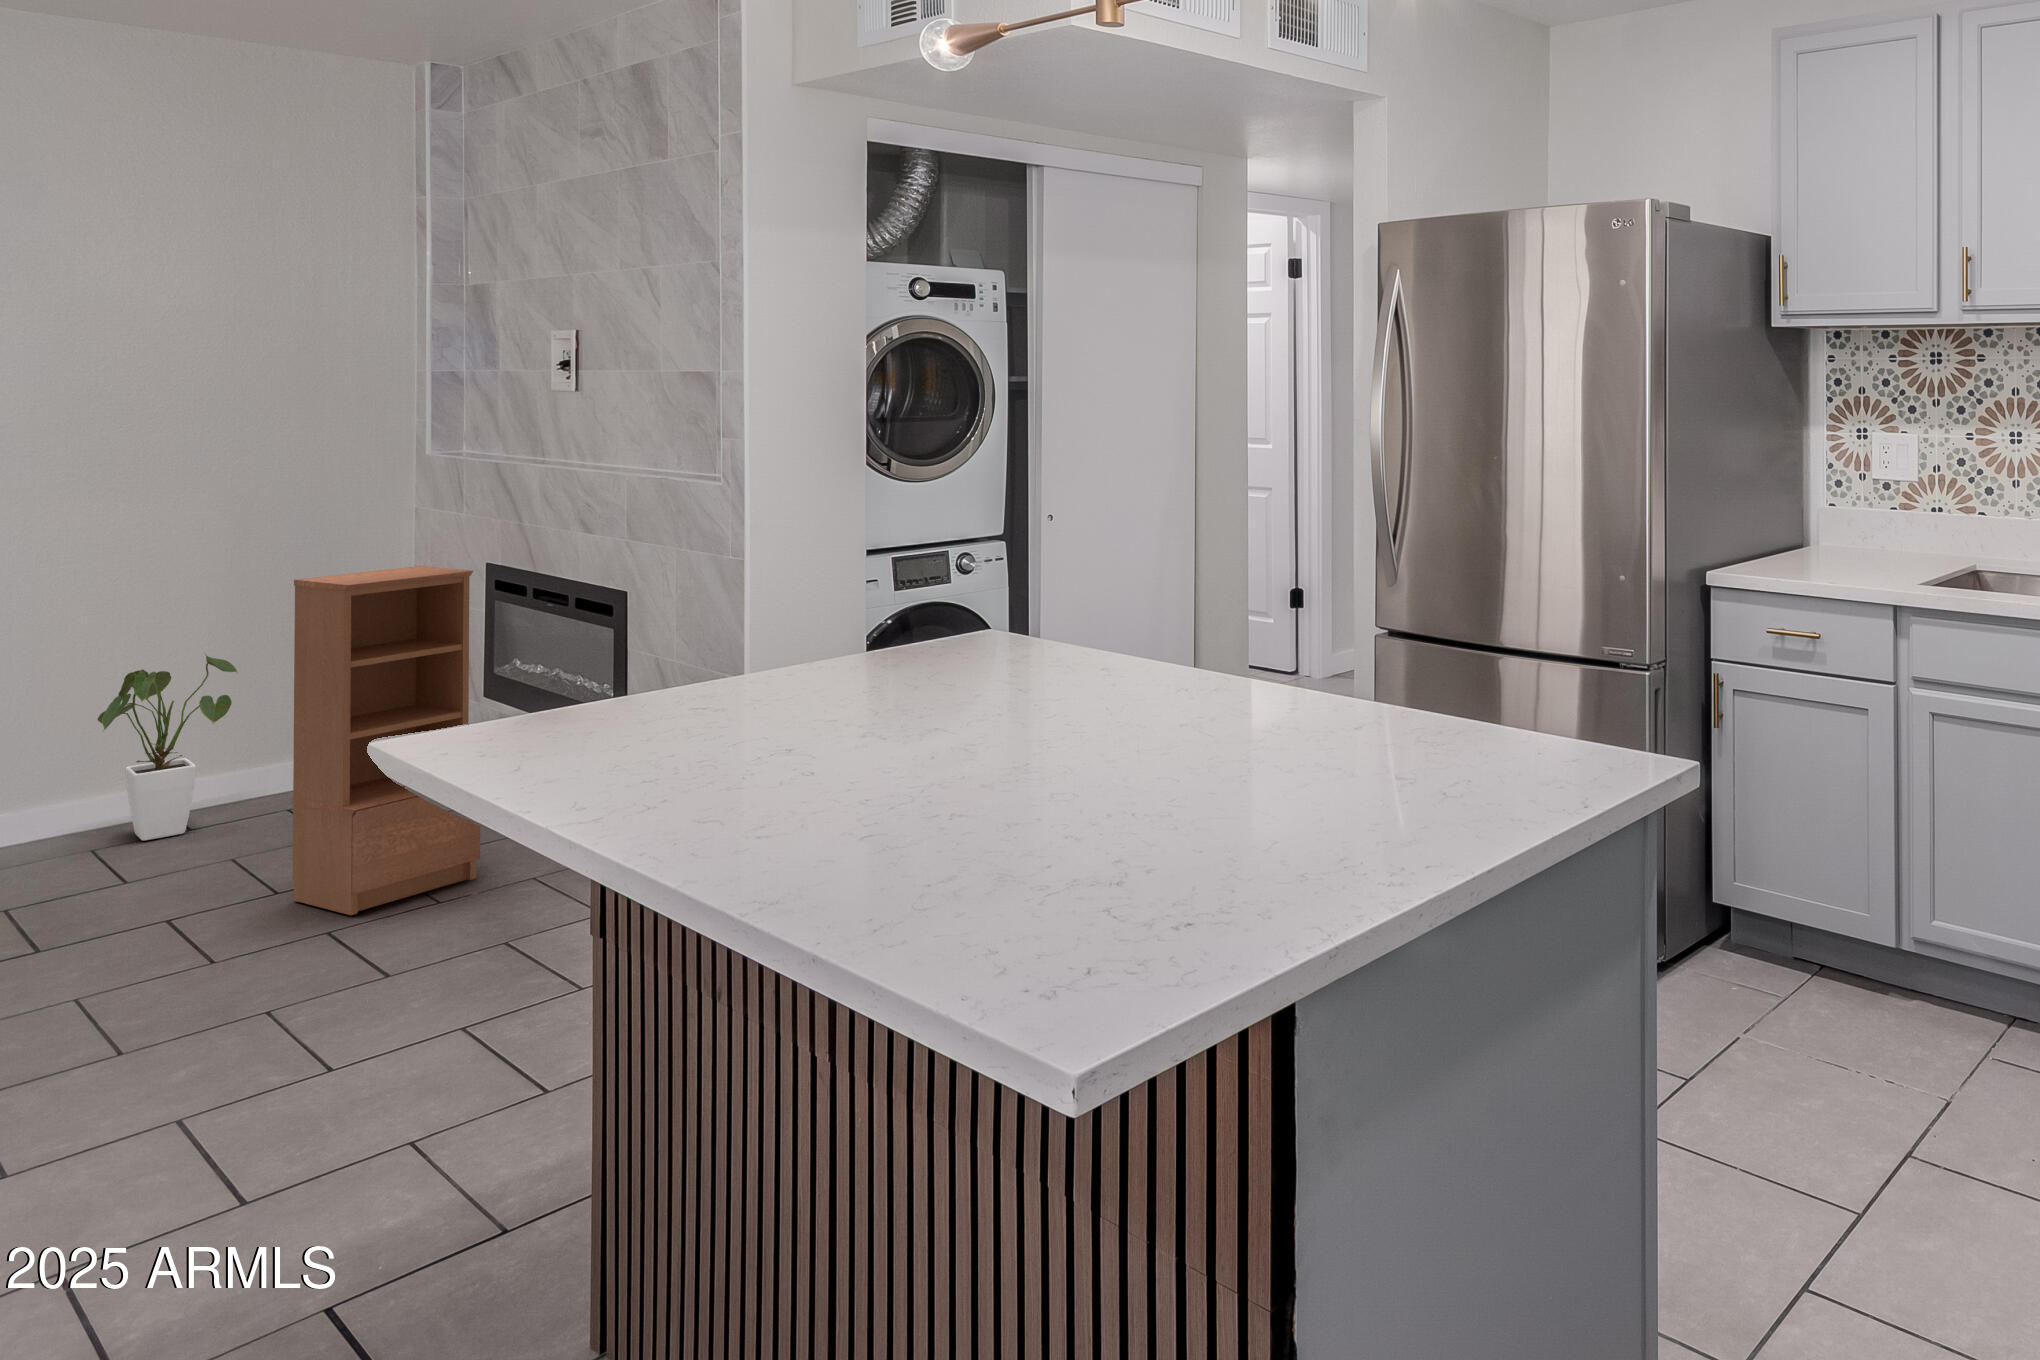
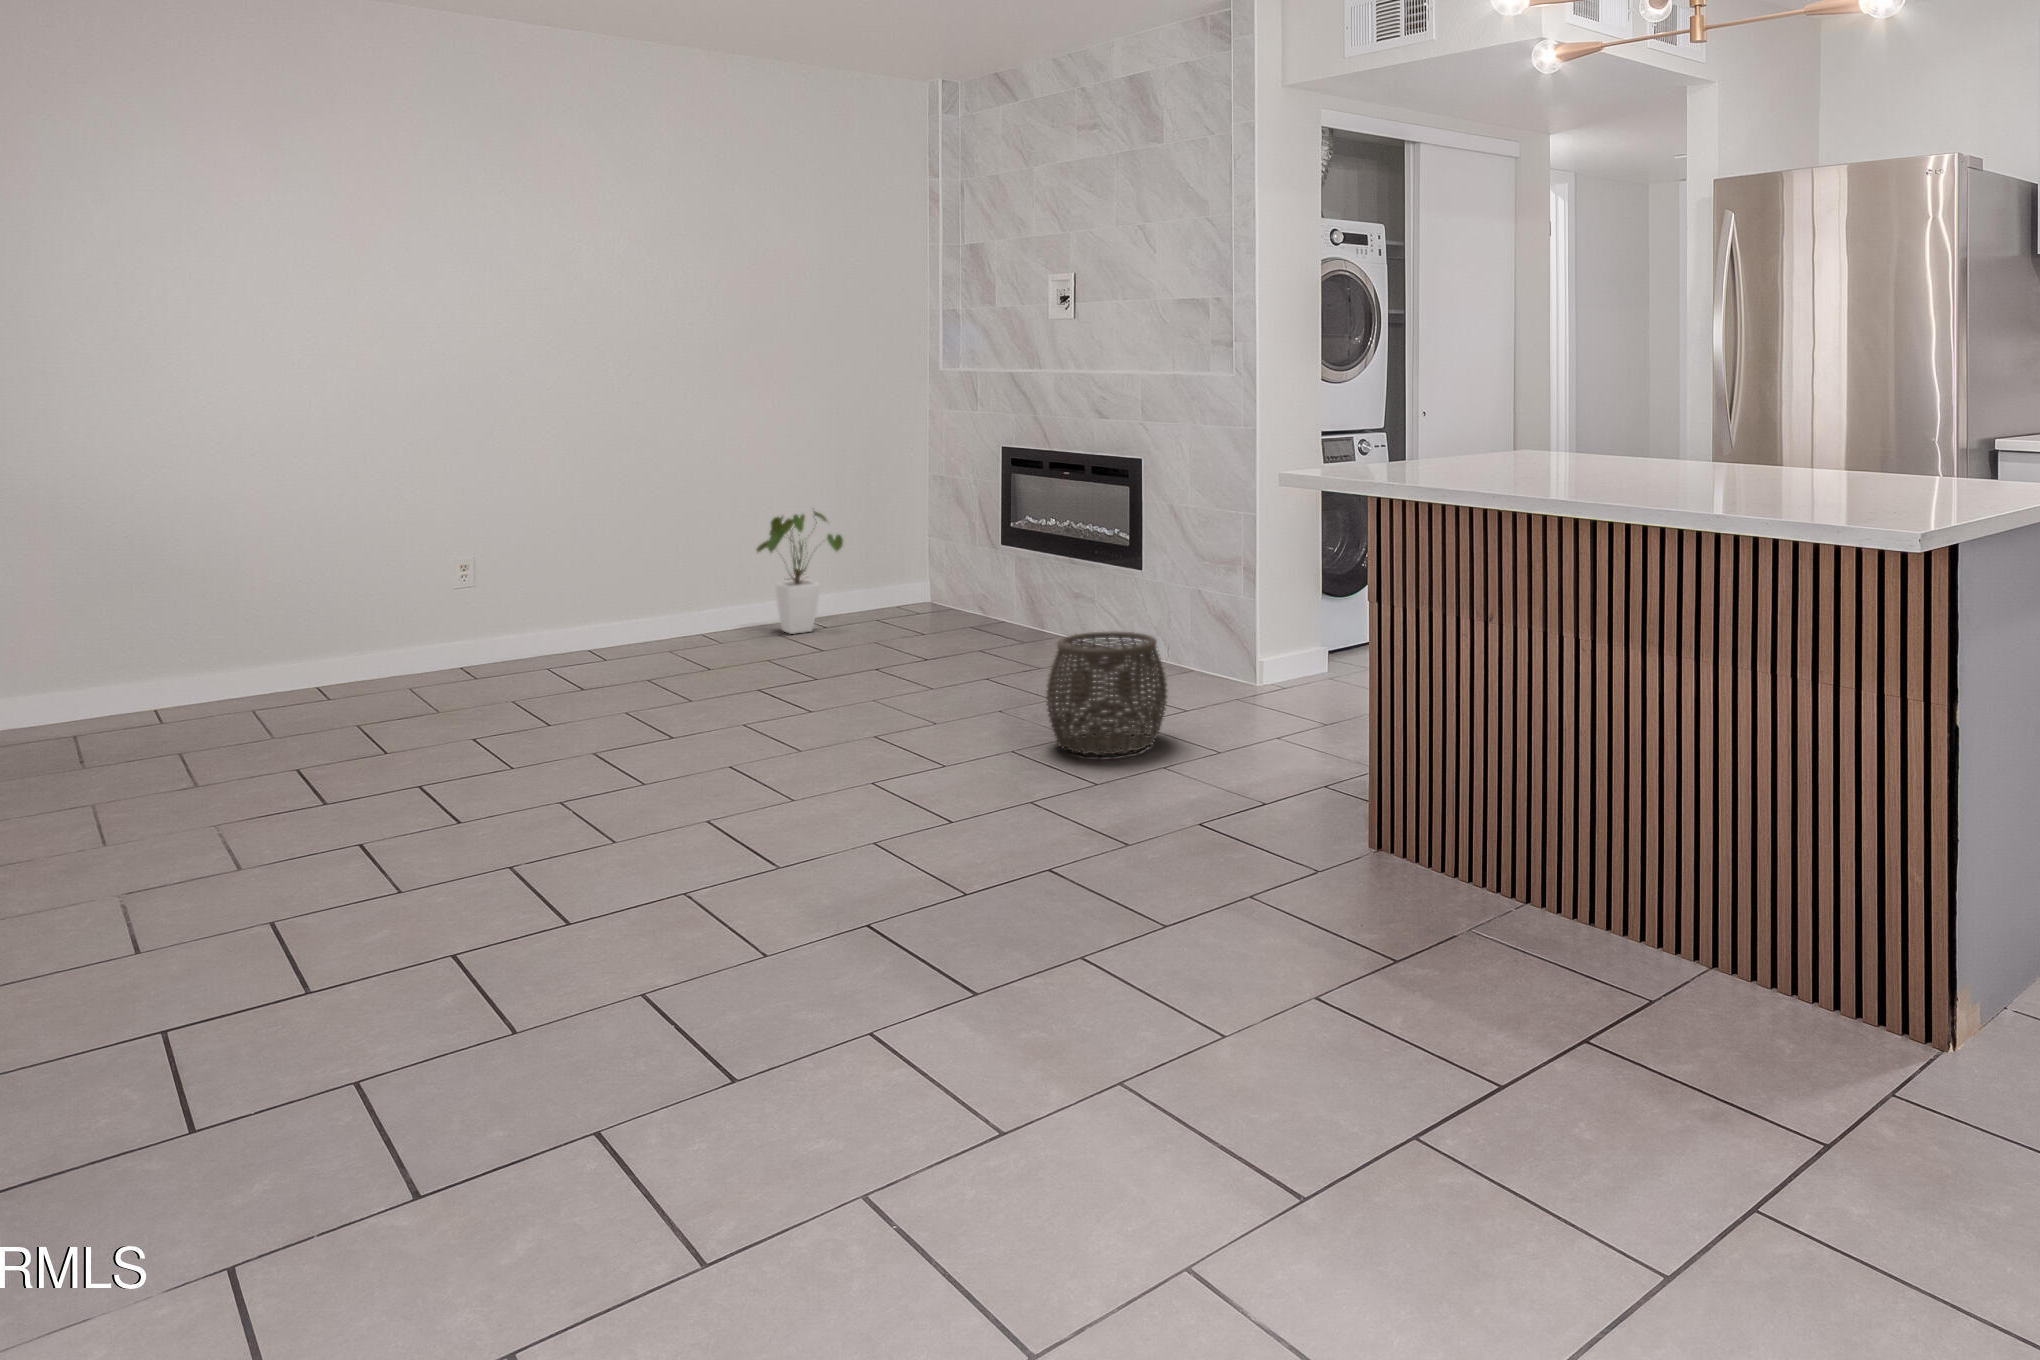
bookcase: present [292,566,480,915] -> none [929,439,1042,674]
woven basket: none [299,886,524,1099] -> present [1046,631,1167,755]

